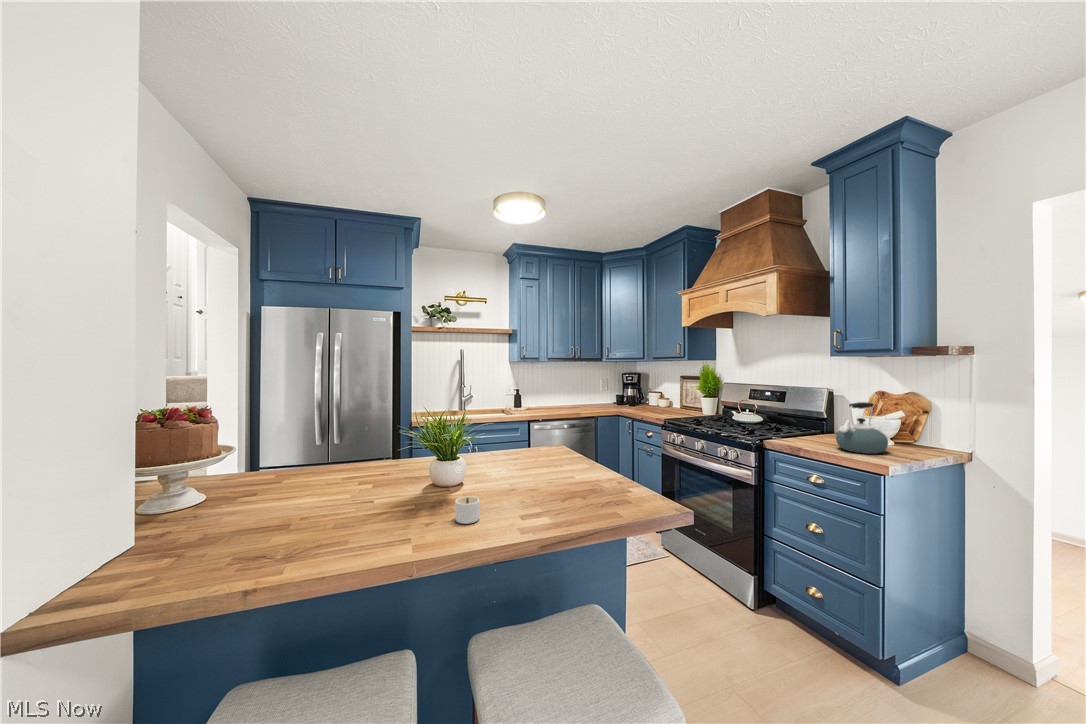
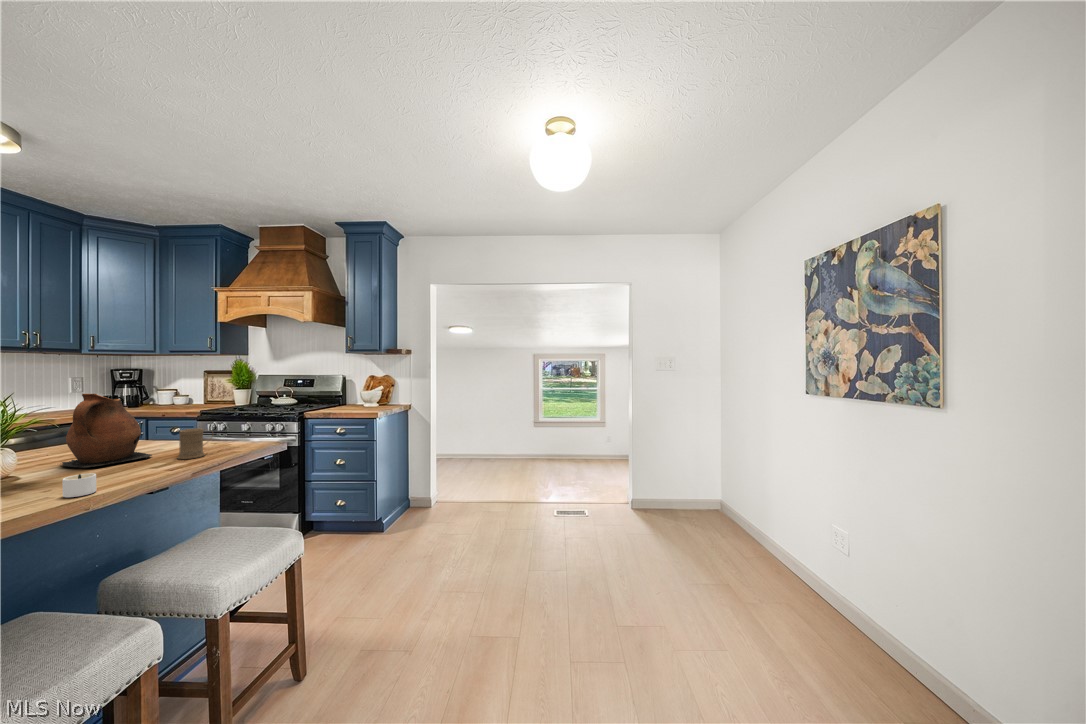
kettle: present [836,402,888,454] -> none [351,381,378,411]
ceramic pitcher: none [506,403,566,481] -> present [62,394,152,468]
mug: none [578,455,614,495] -> present [177,428,213,459]

